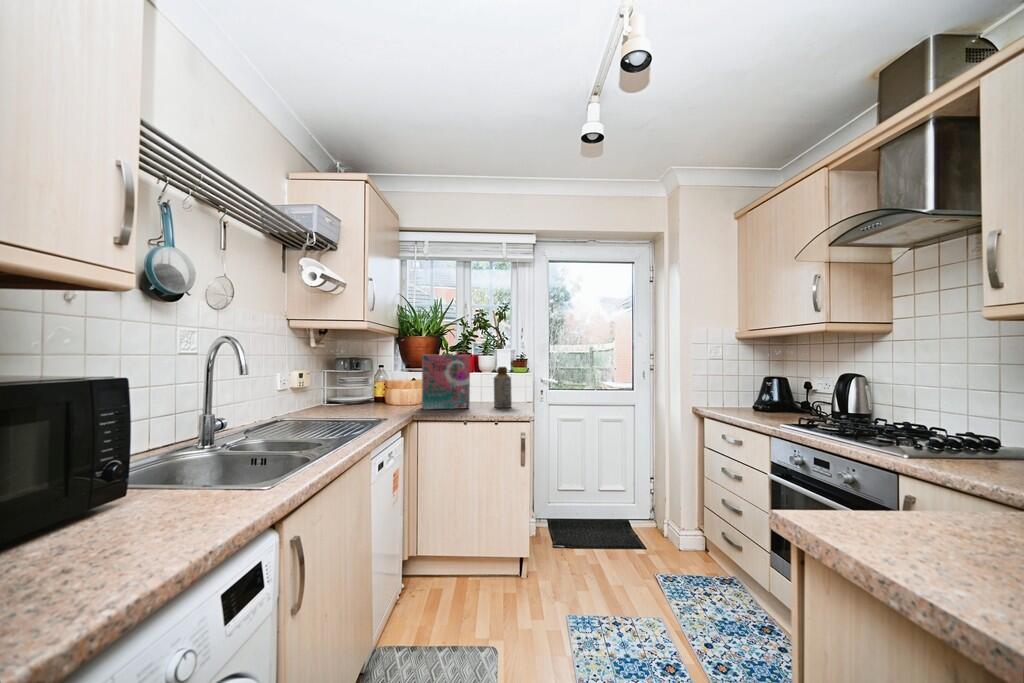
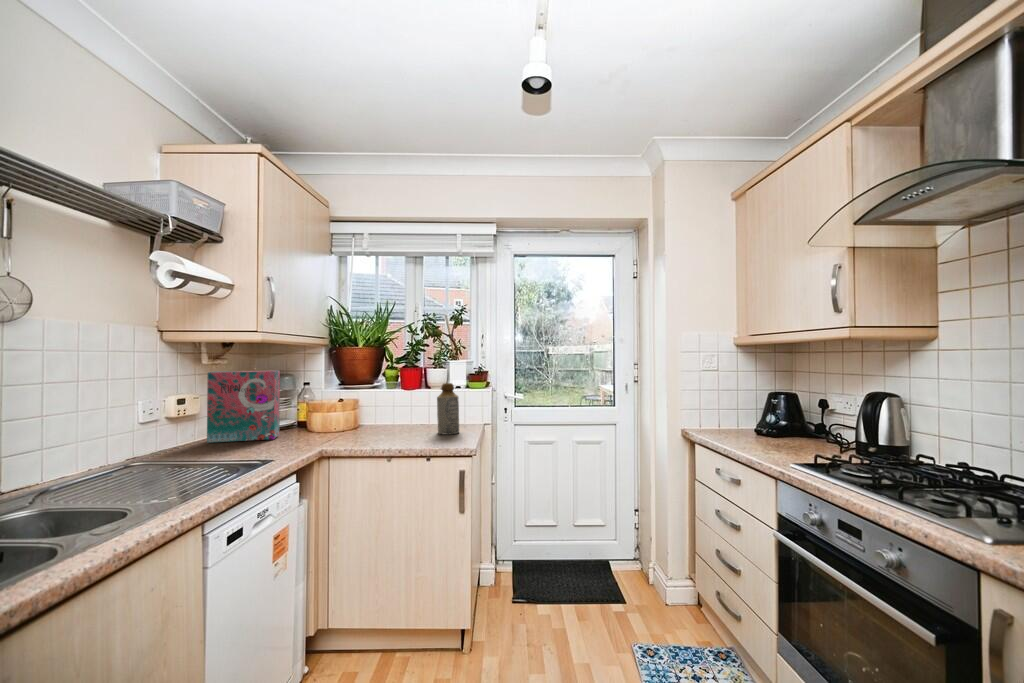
cereal box: present [422,355,470,410] -> present [207,370,280,443]

